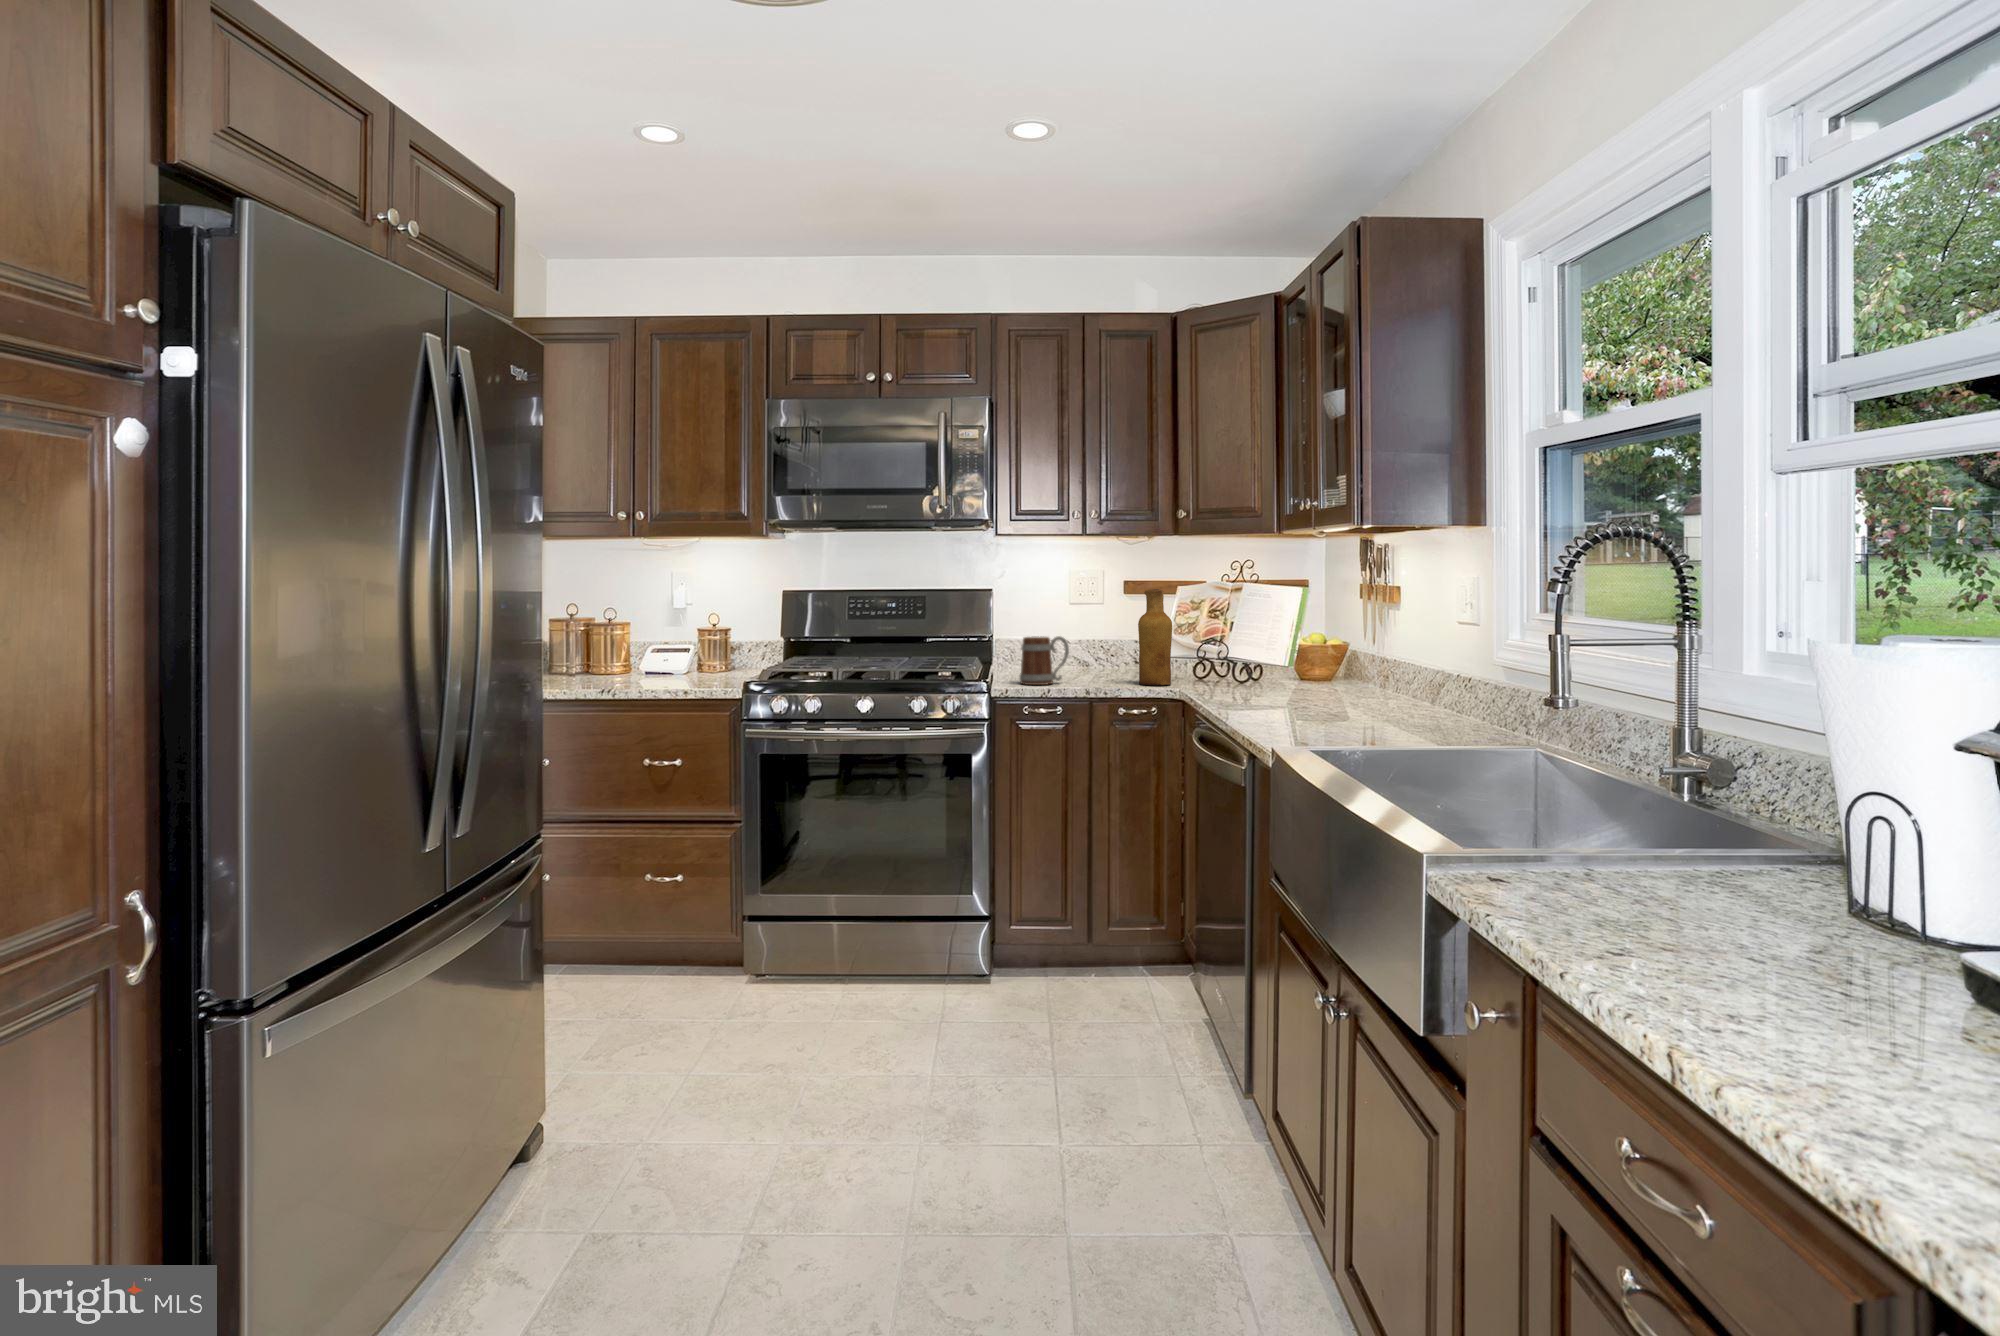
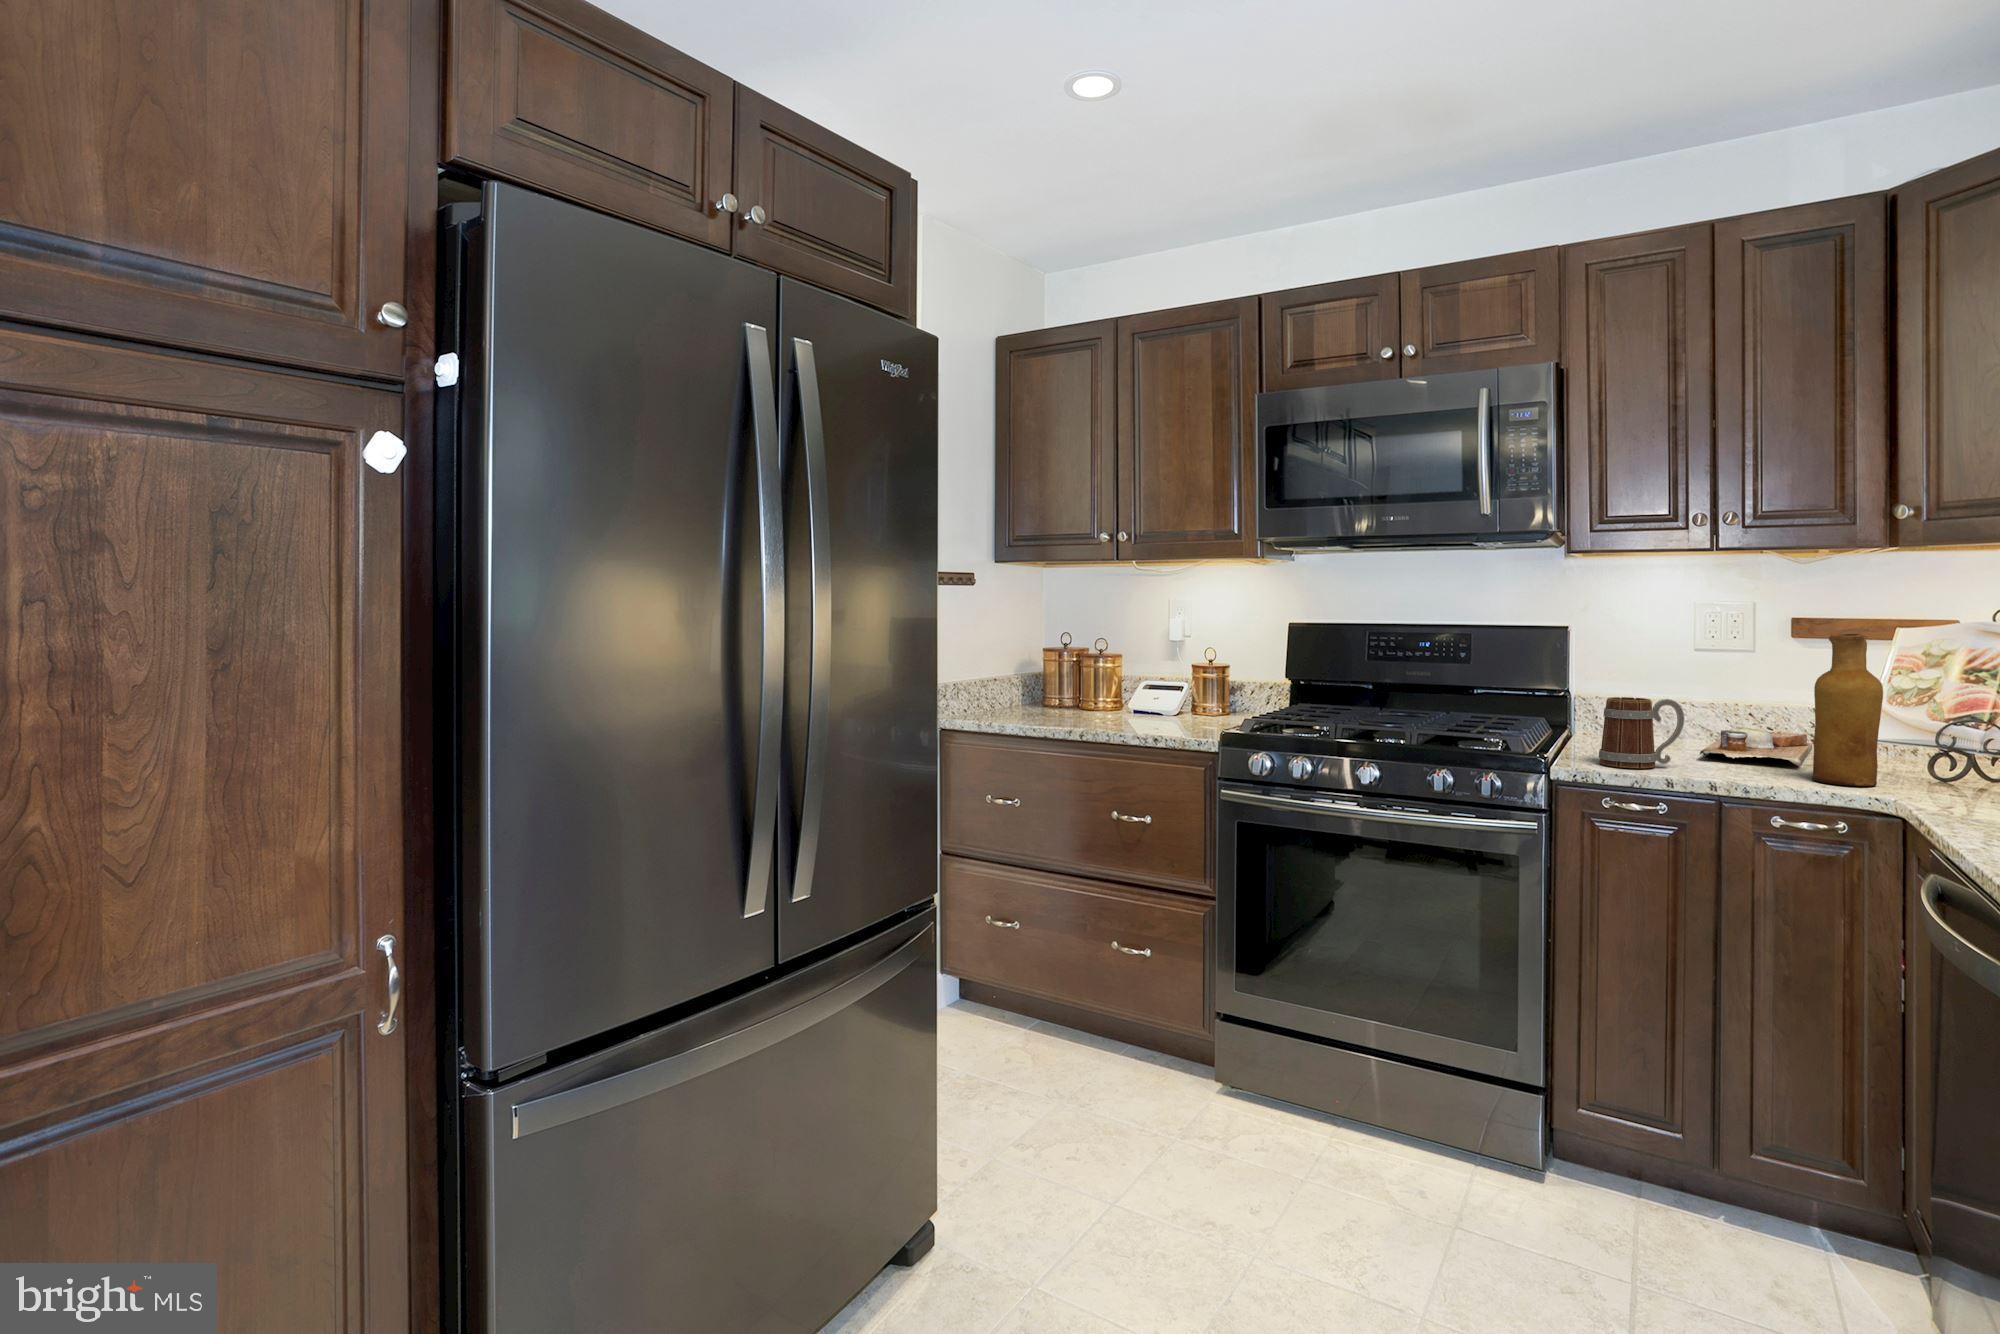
cutting board: none [1077,656,1136,678] -> present [1700,727,1812,766]

